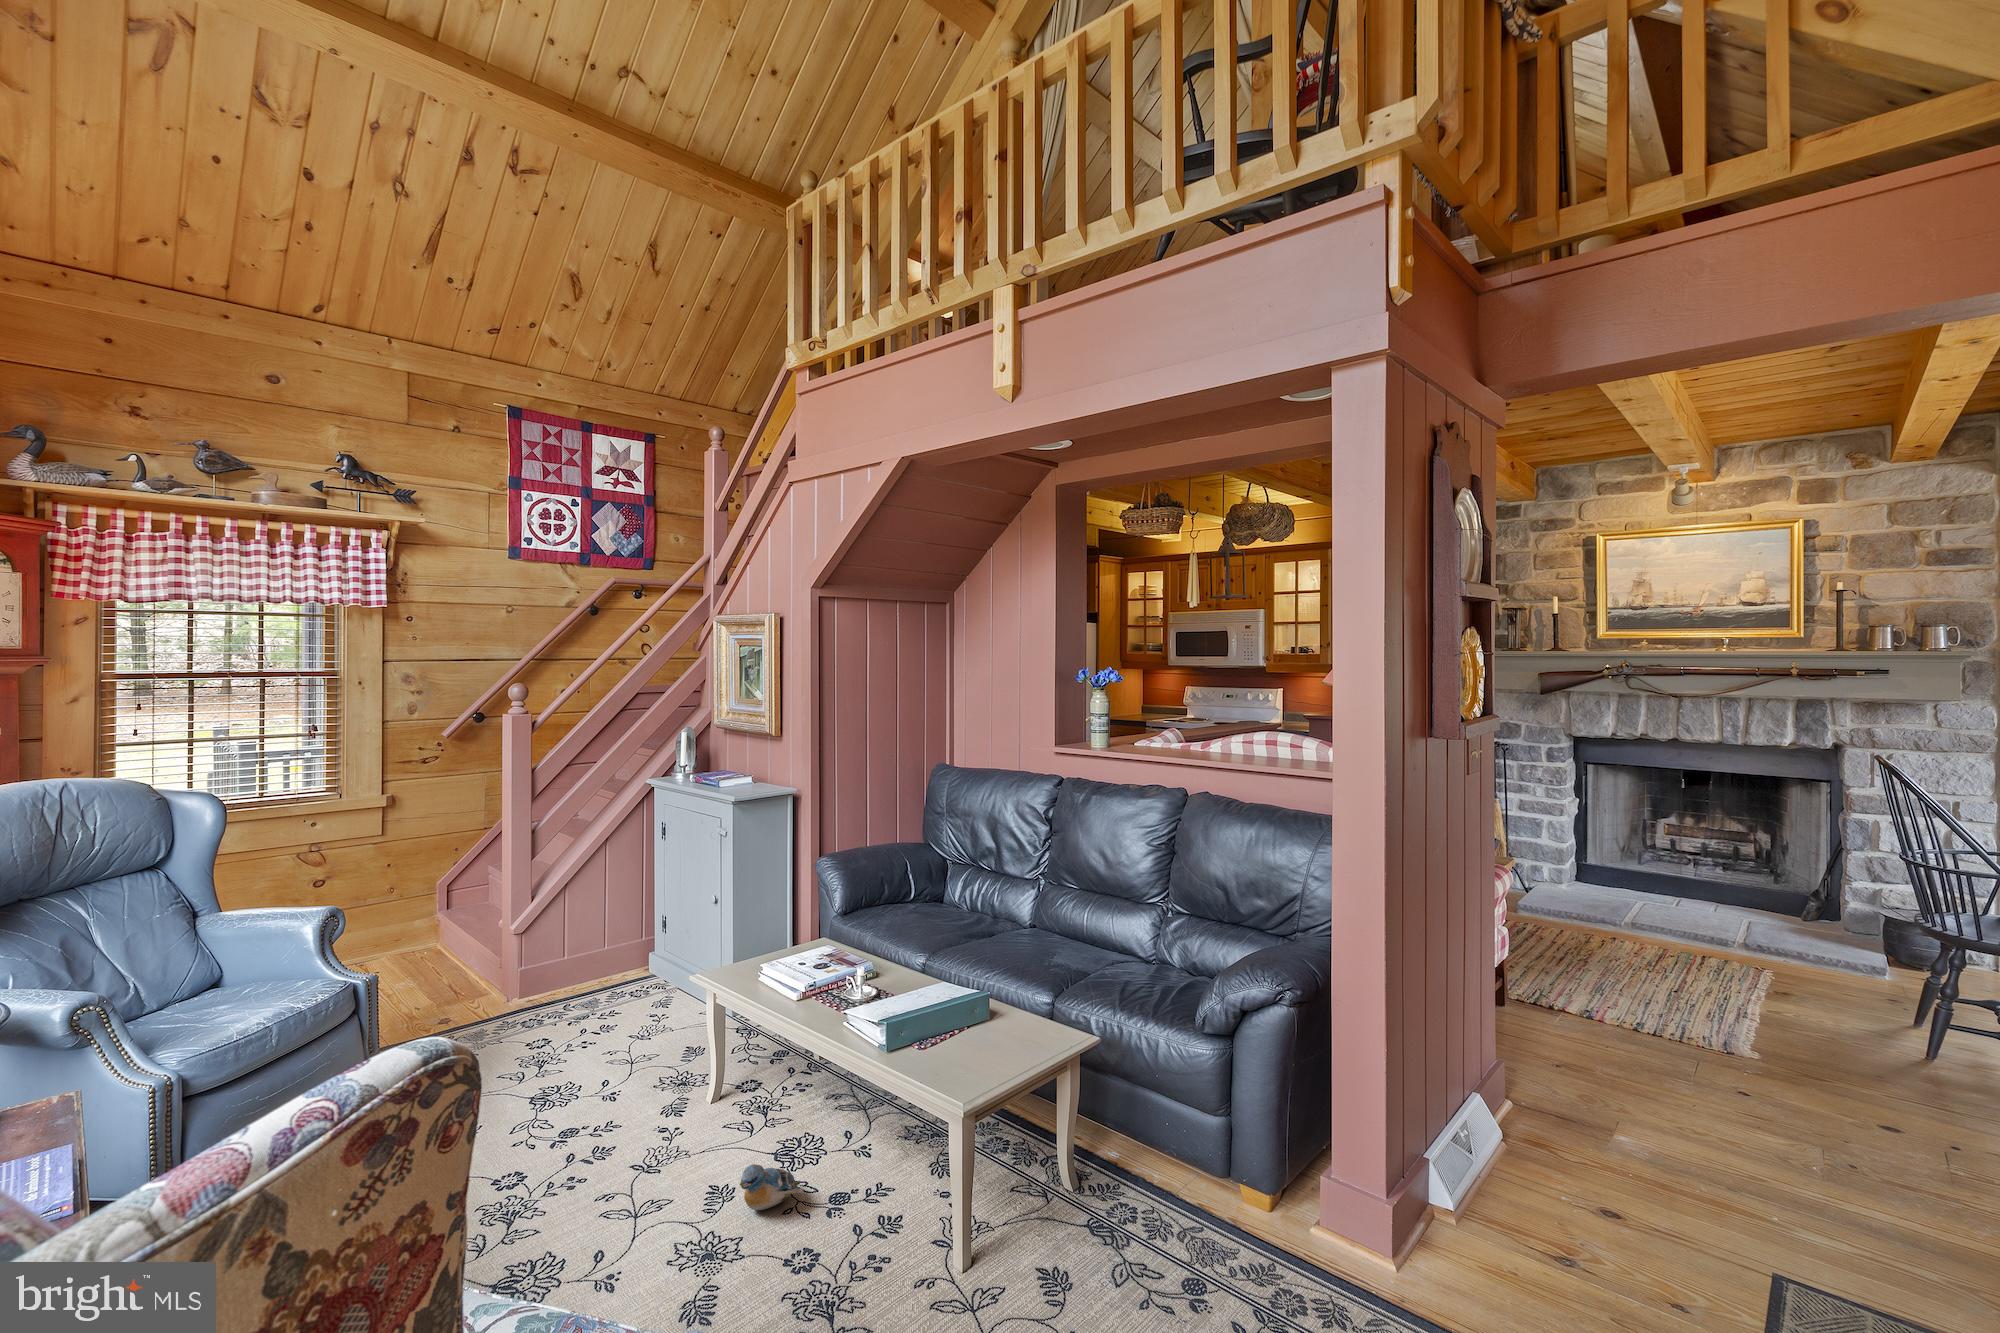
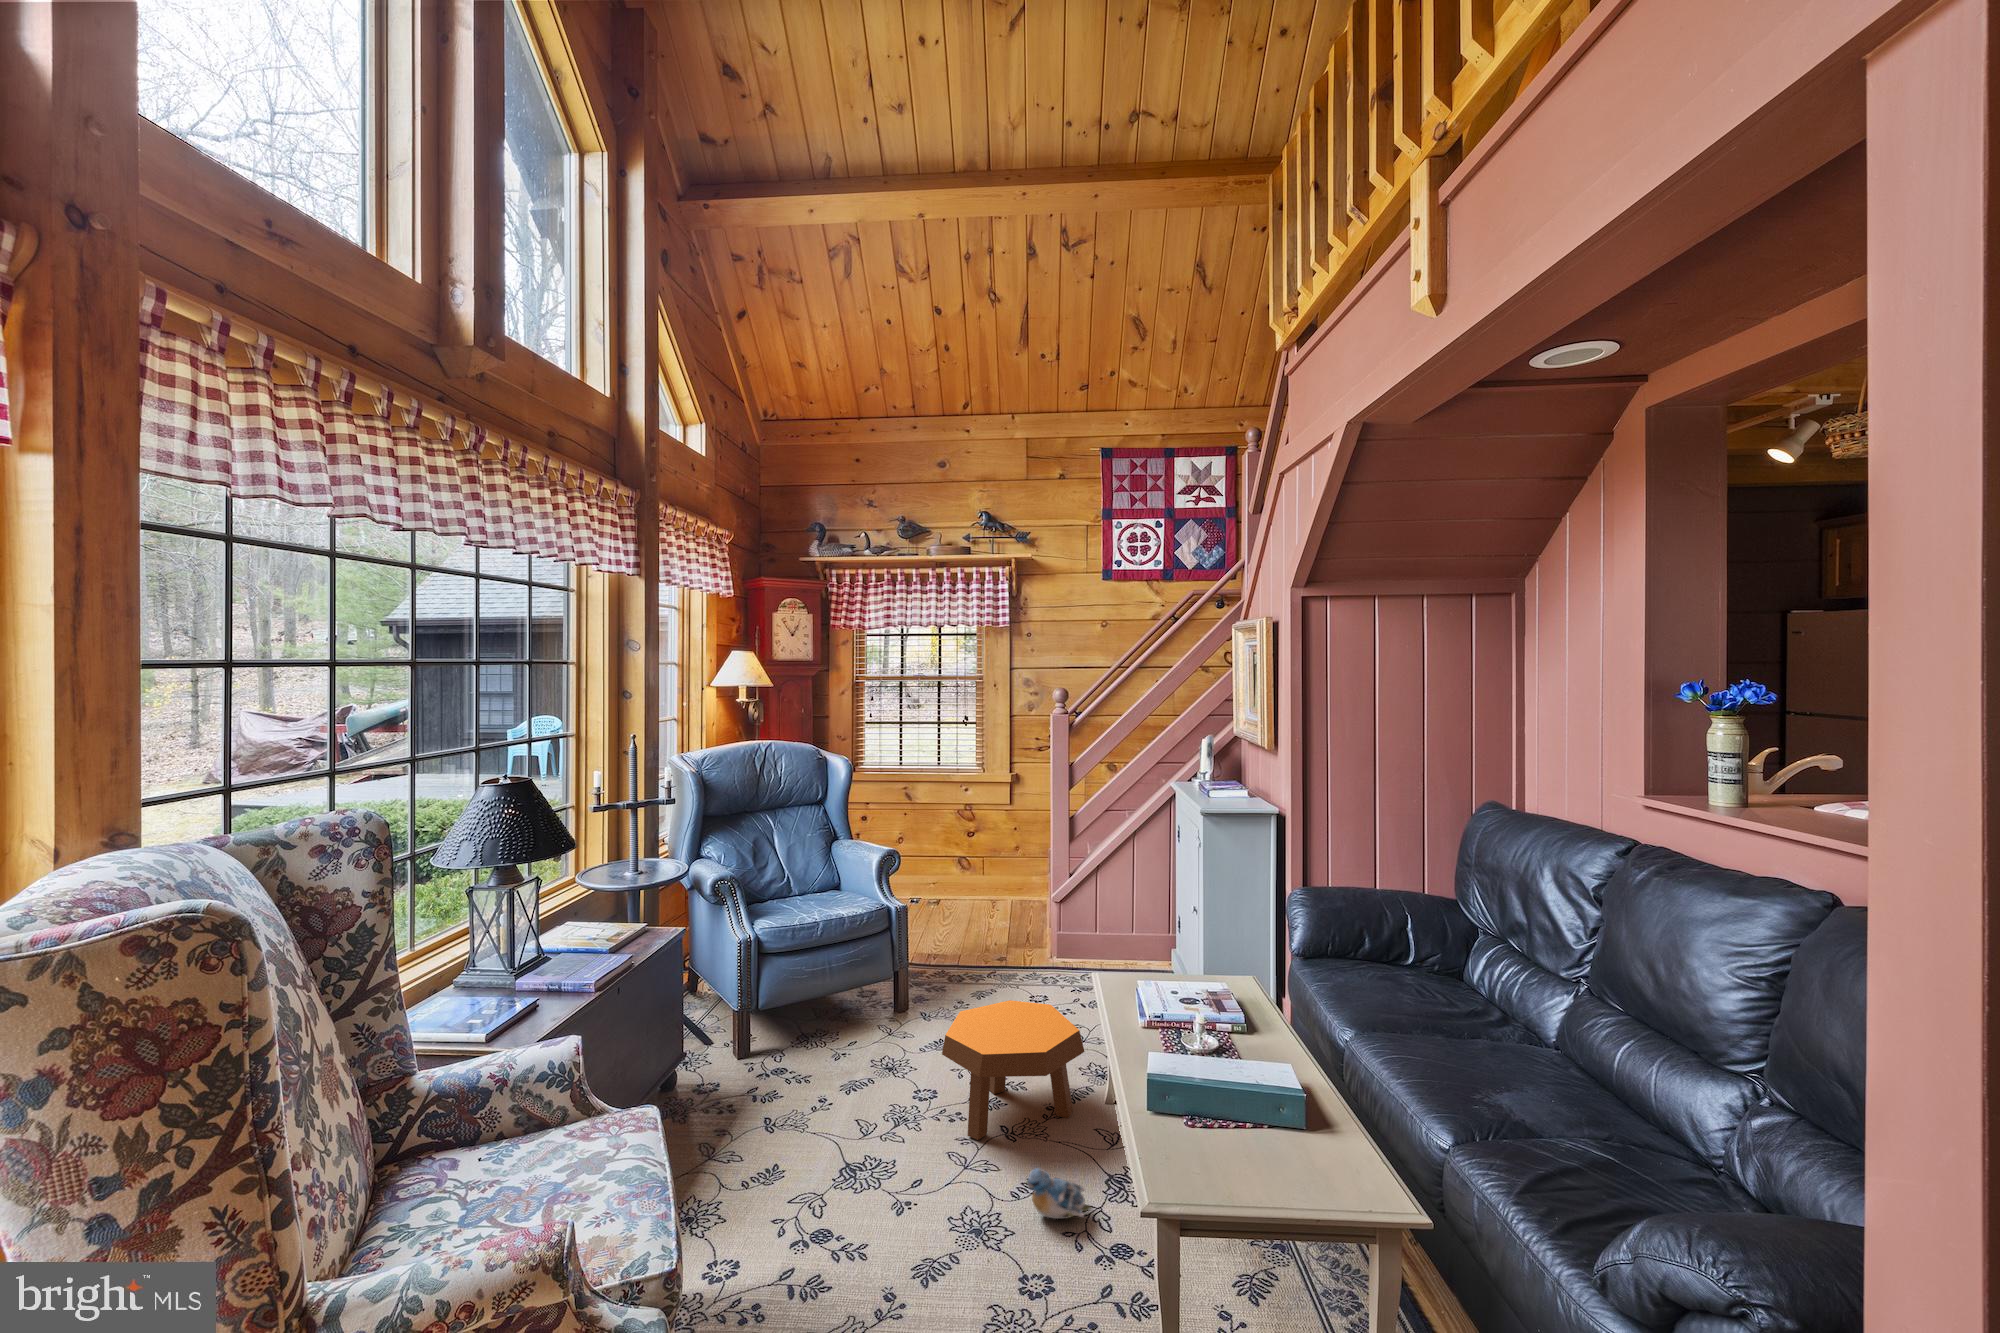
footstool: none [547,1023,711,1185] -> present [942,1000,1085,1140]

